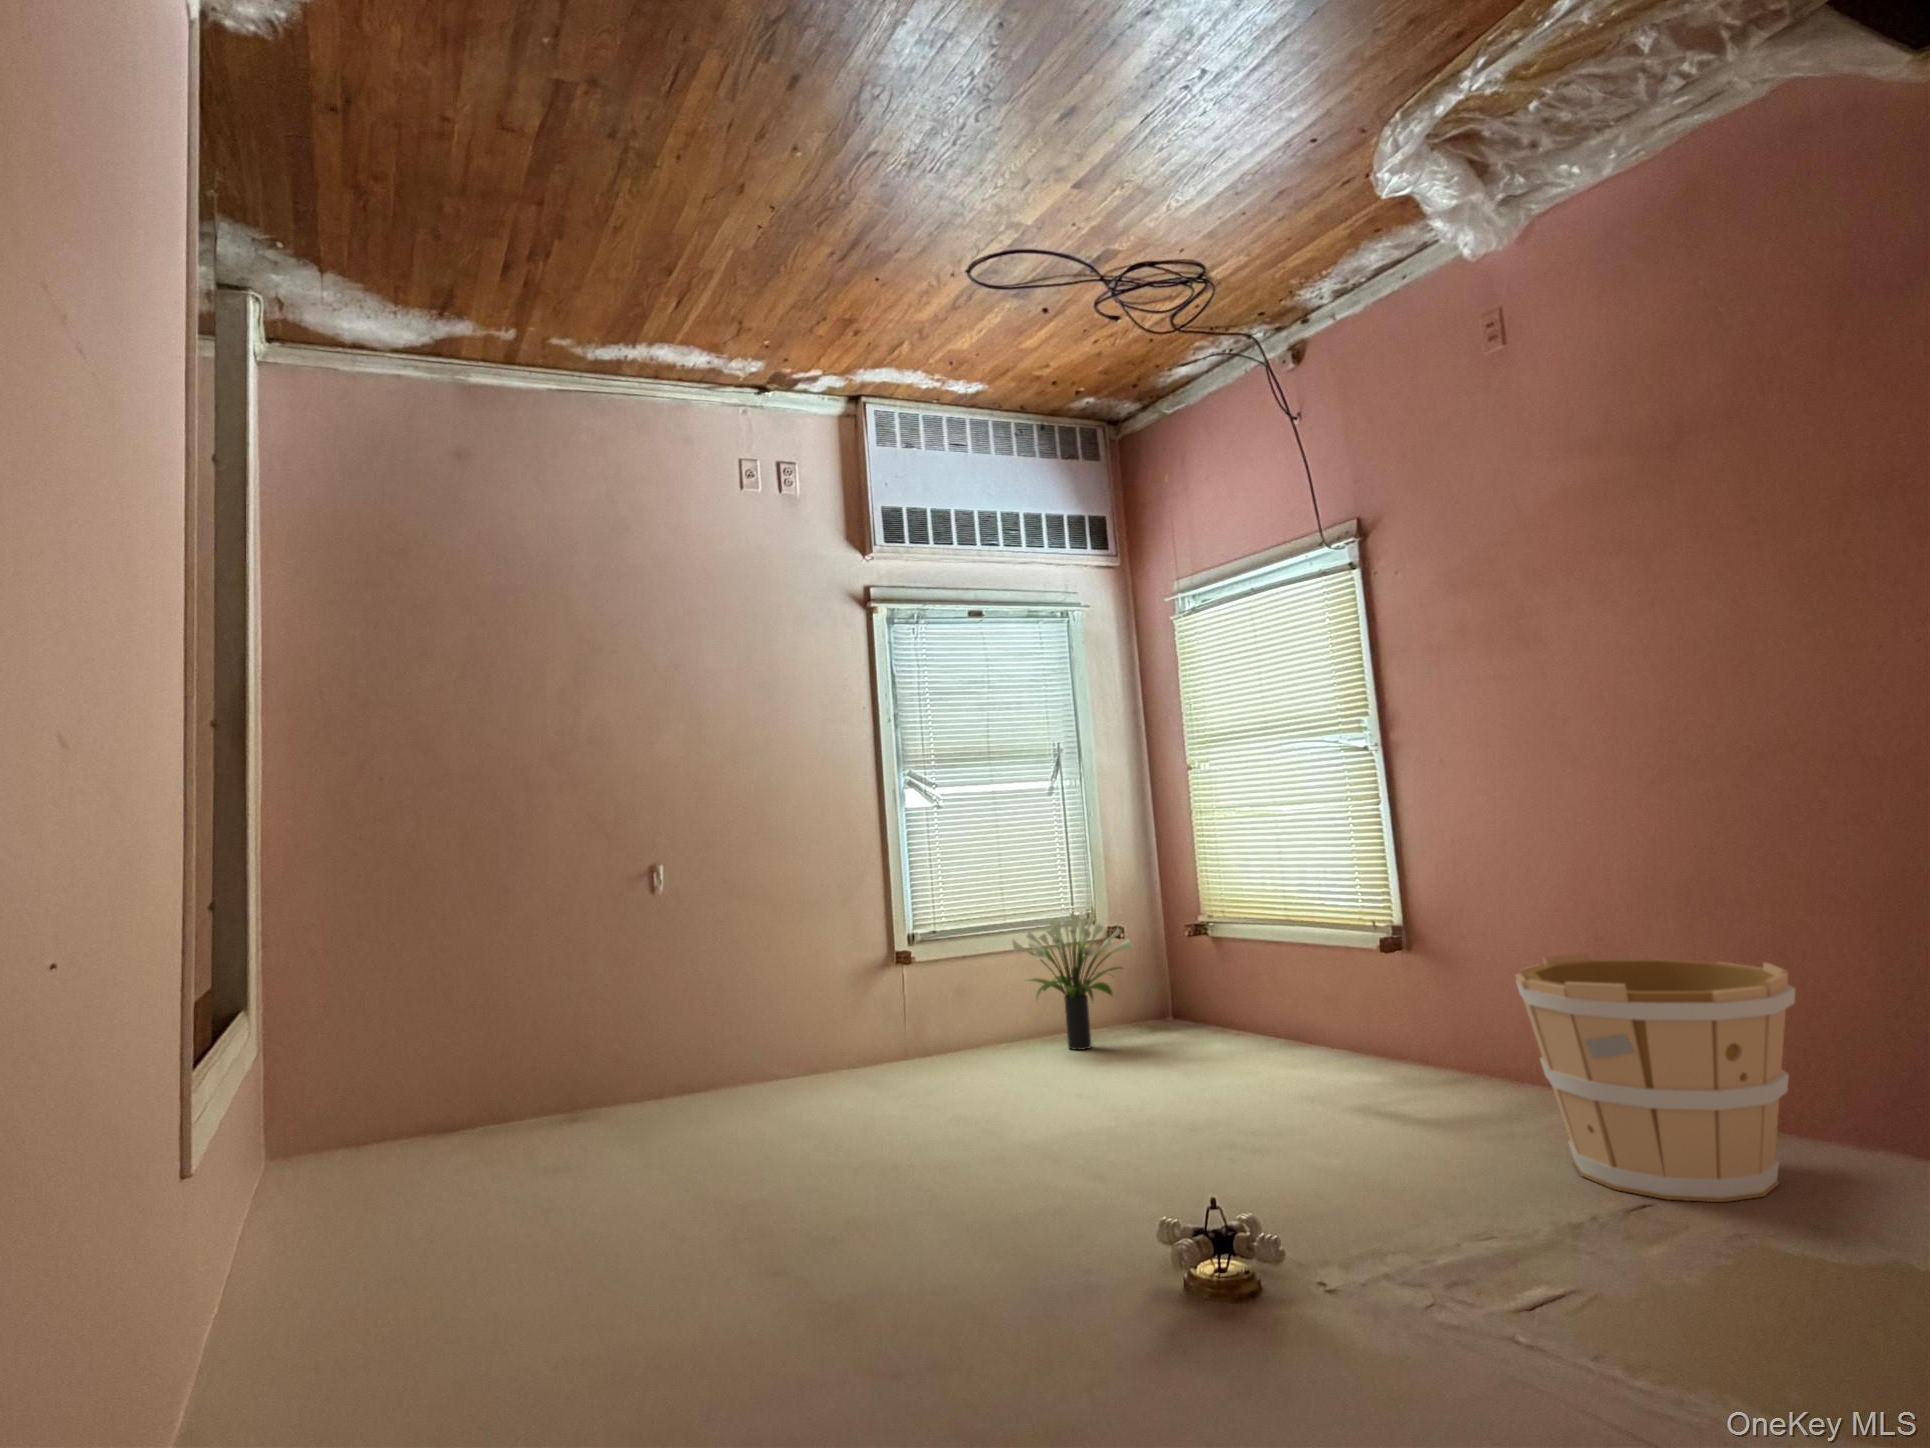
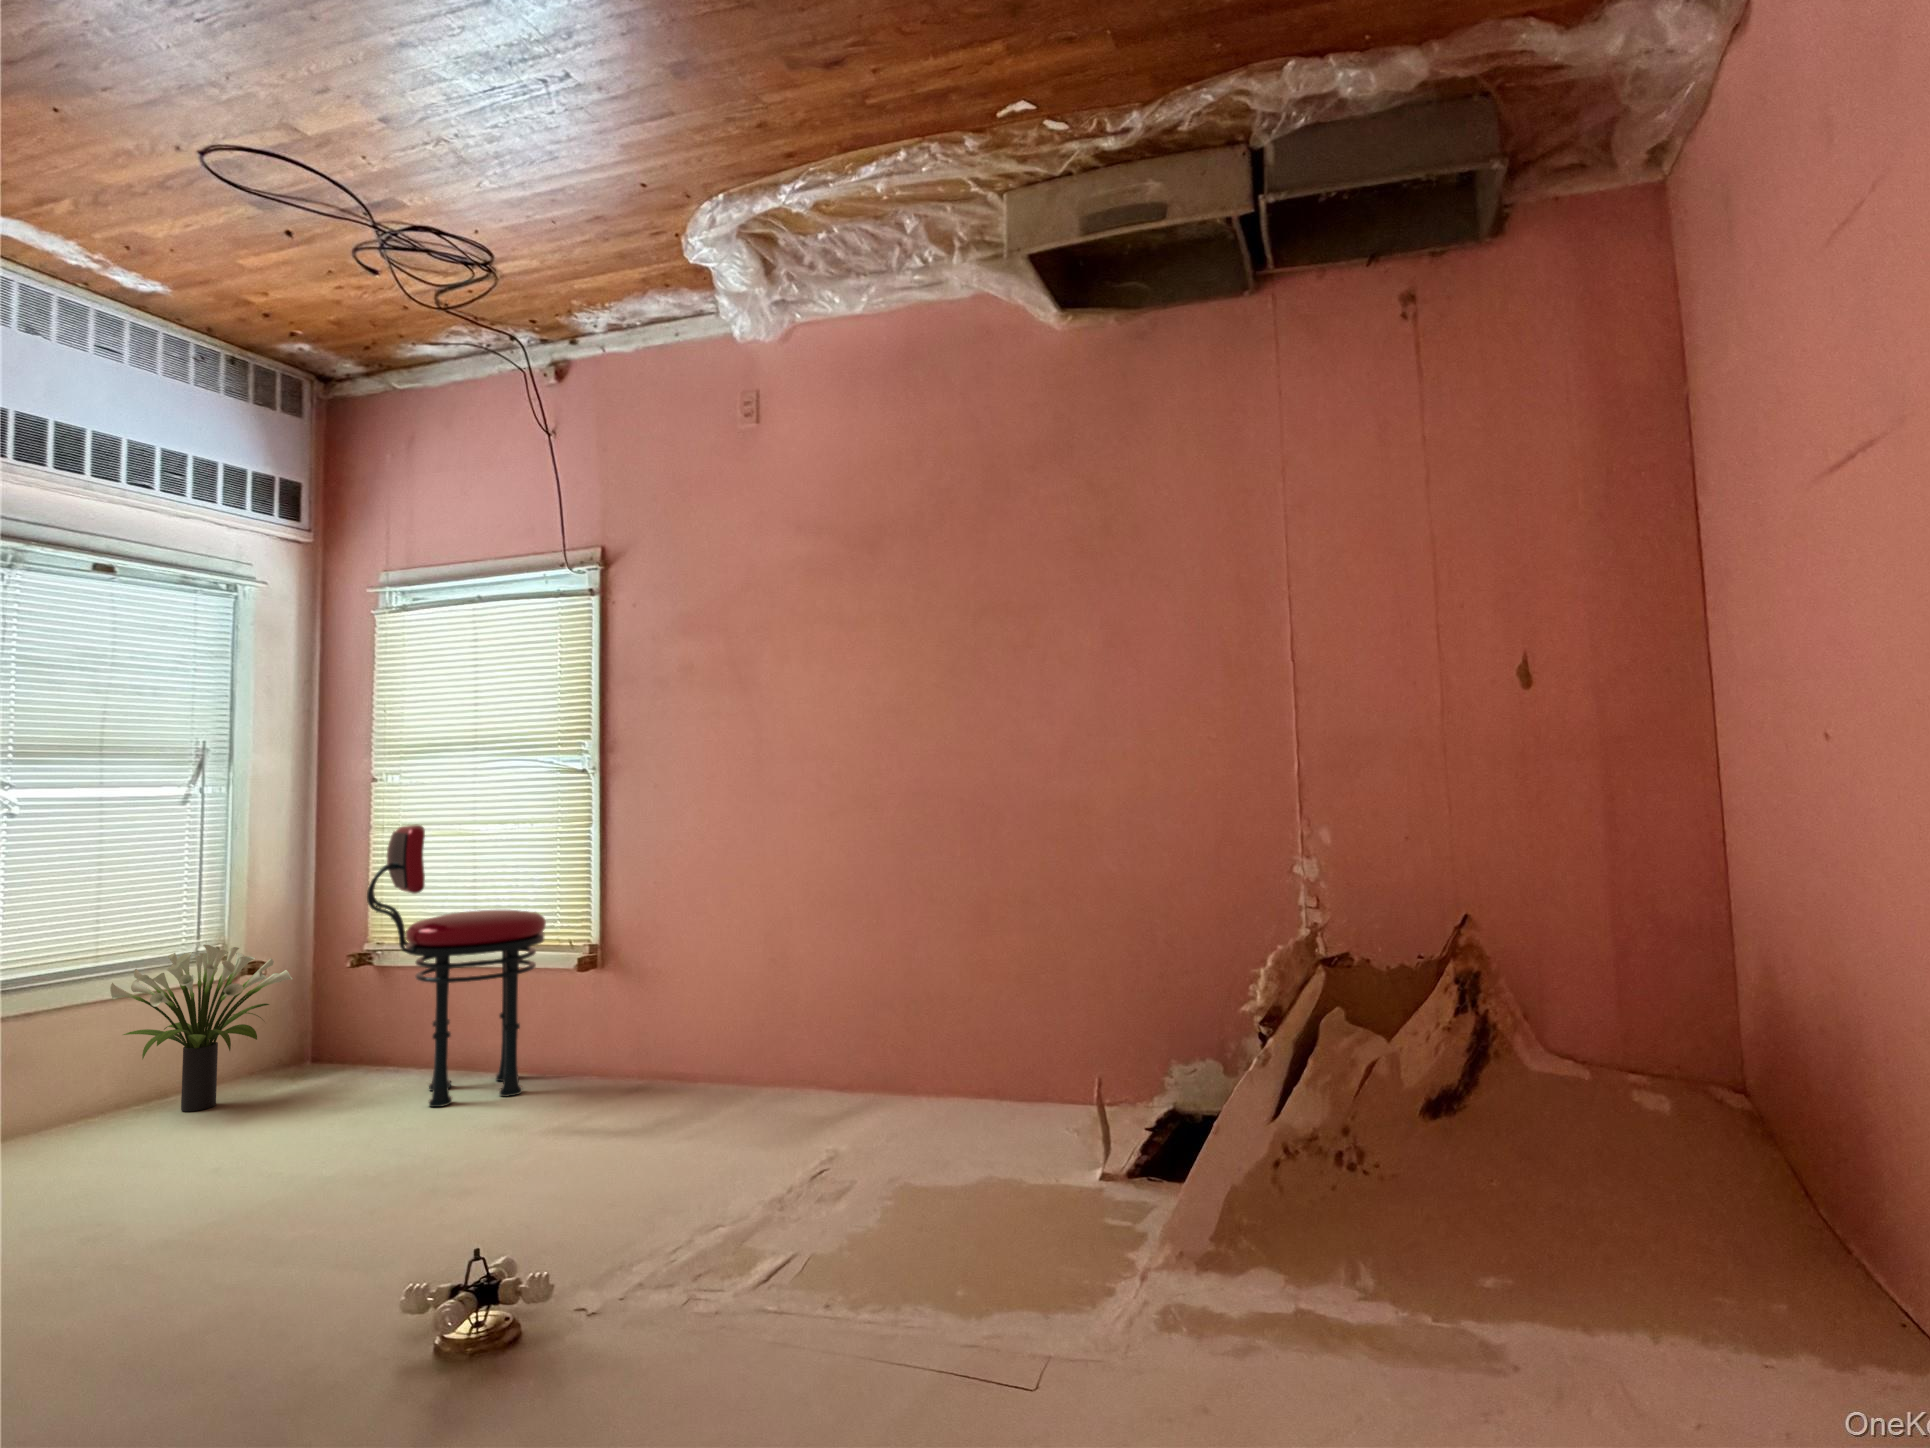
stool: none [1174,812,1339,1080] -> present [367,825,546,1107]
wooden bucket: present [1516,954,1795,1202] -> none [731,946,928,1146]

